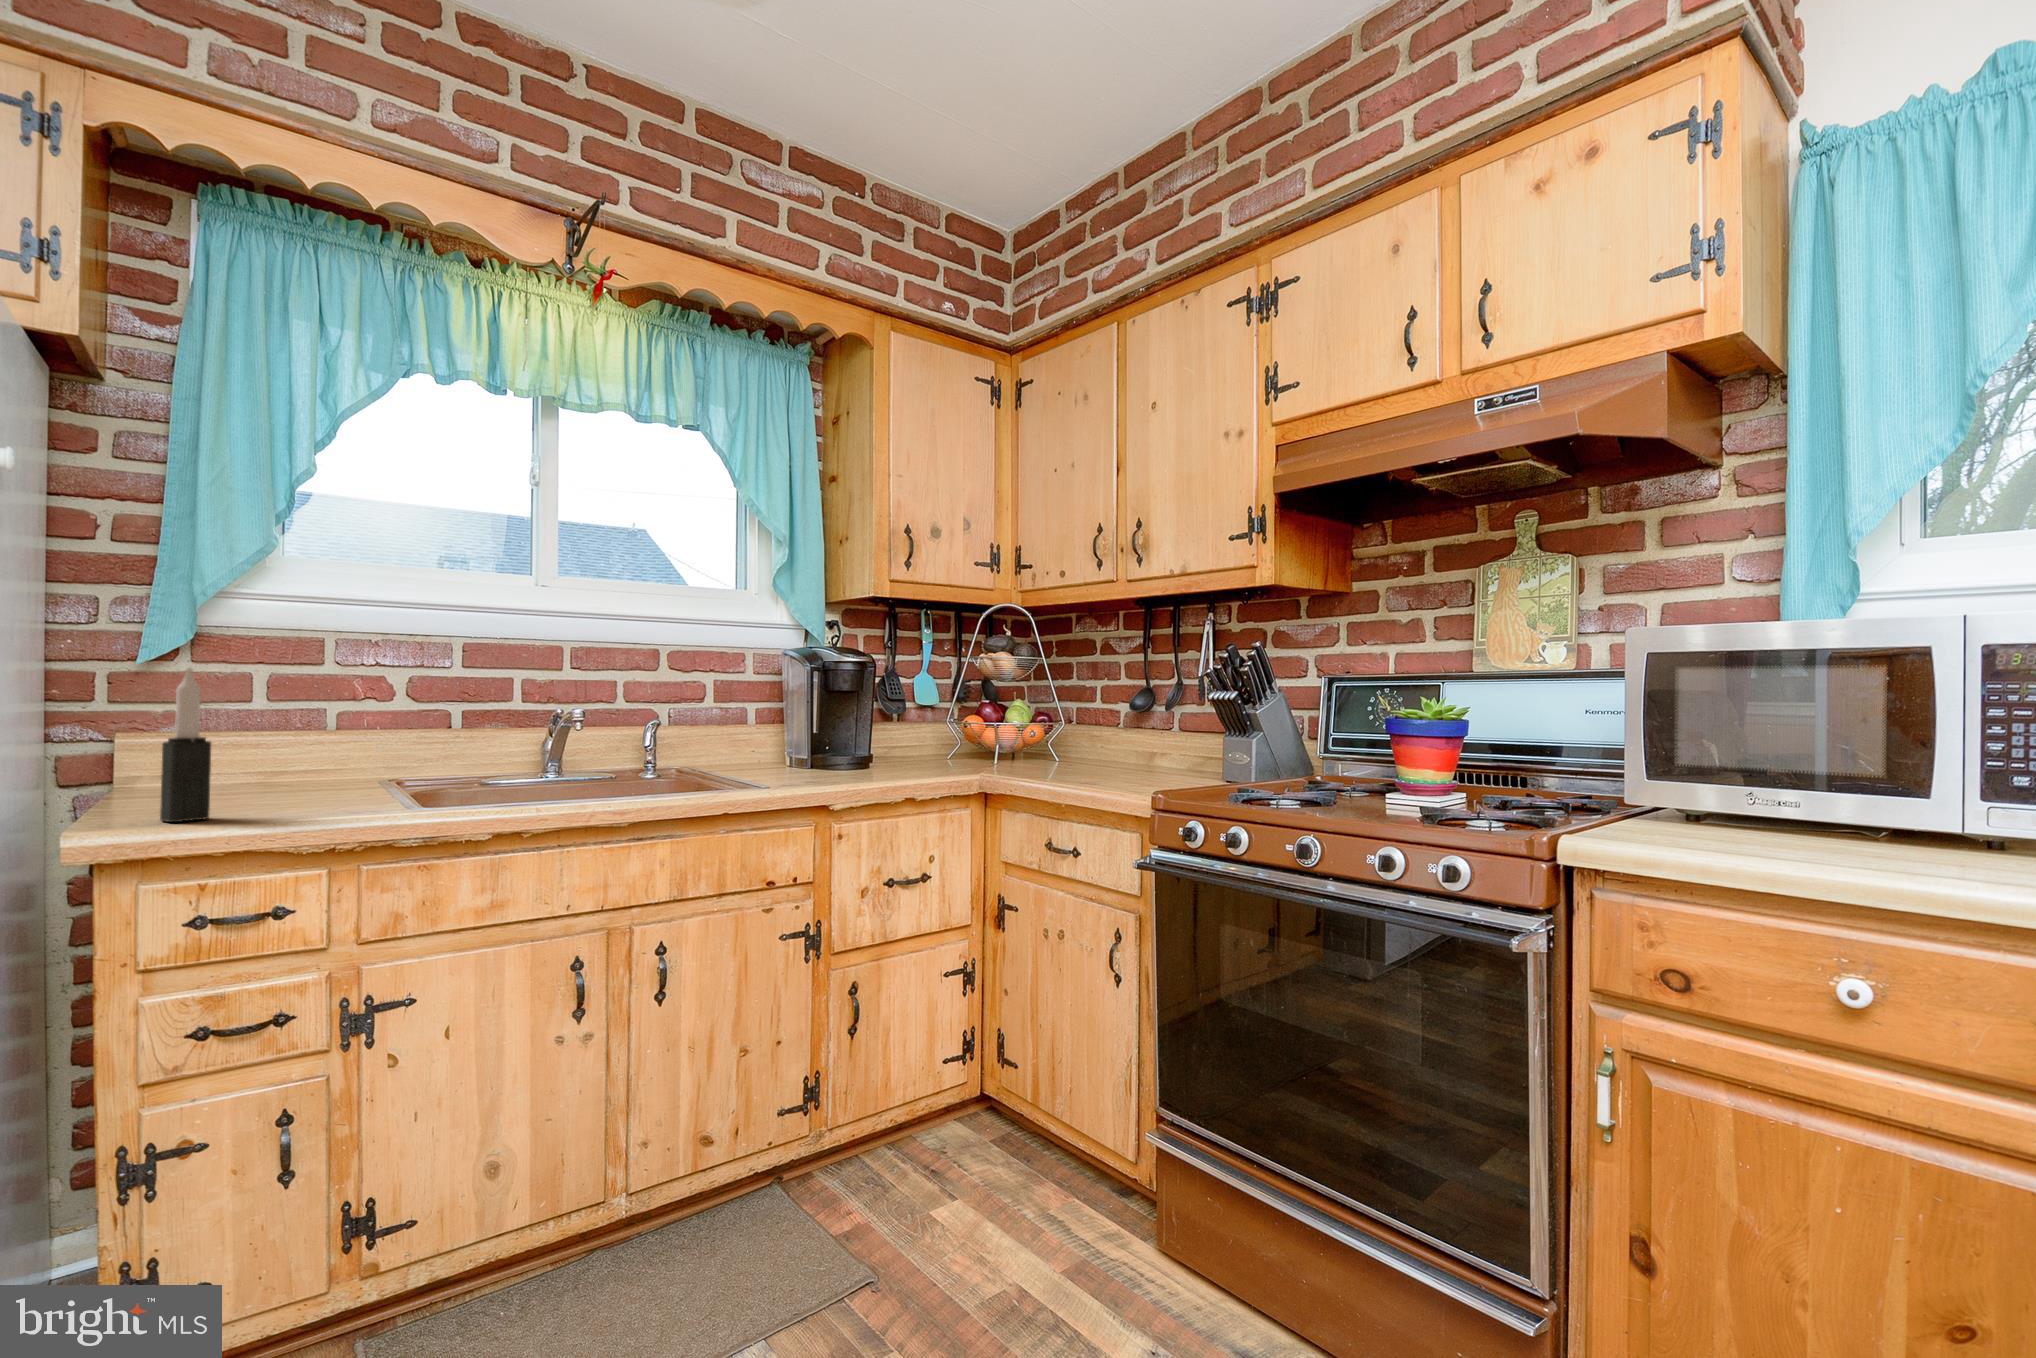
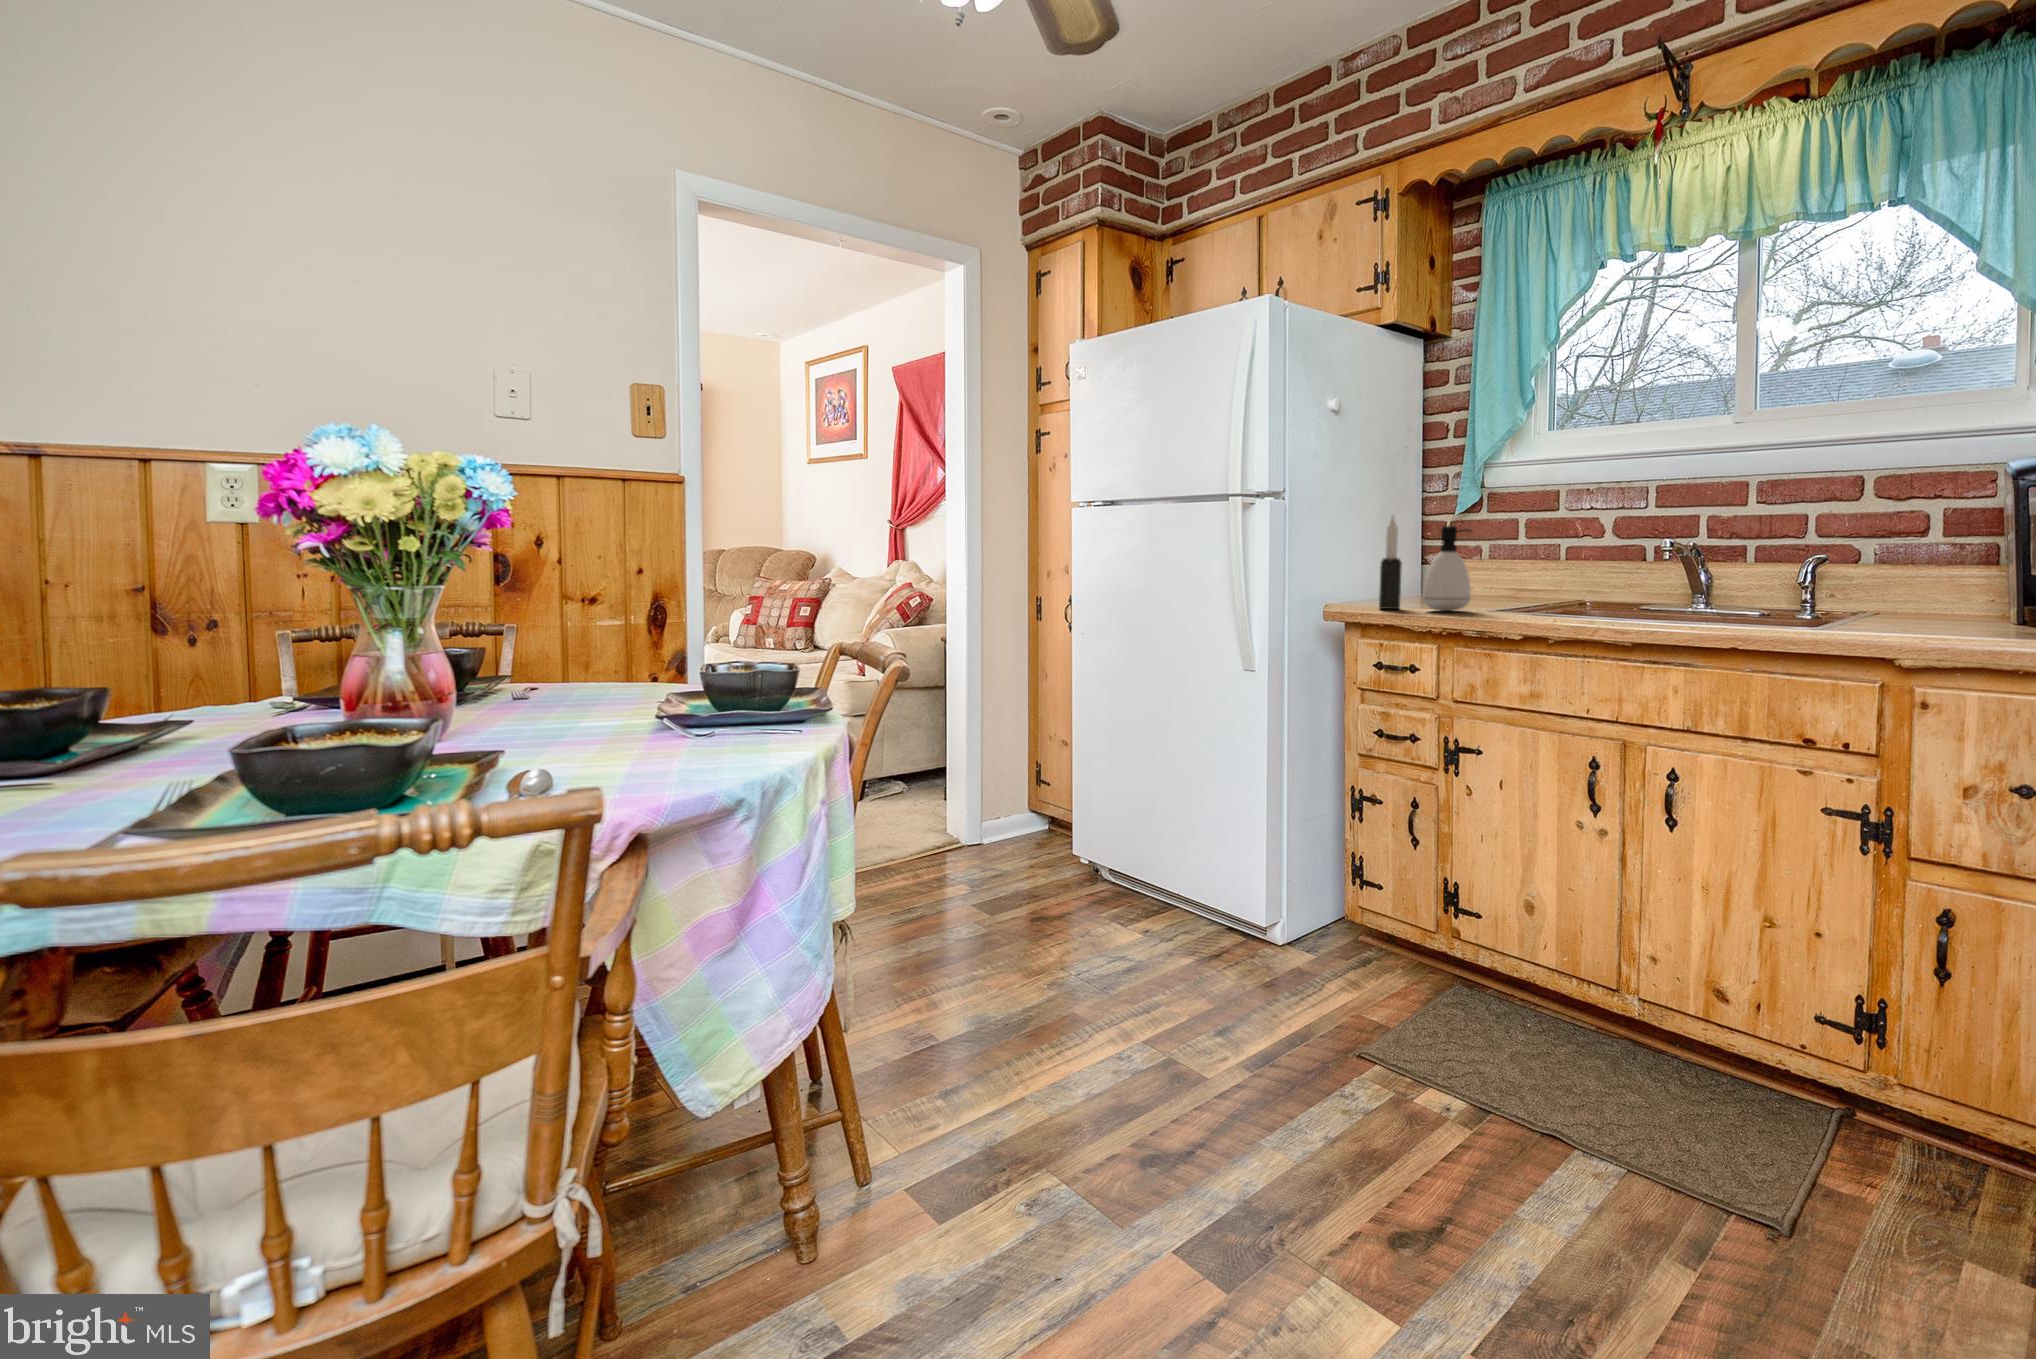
soap dispenser: none [260,687,351,811] -> present [1422,526,1471,611]

